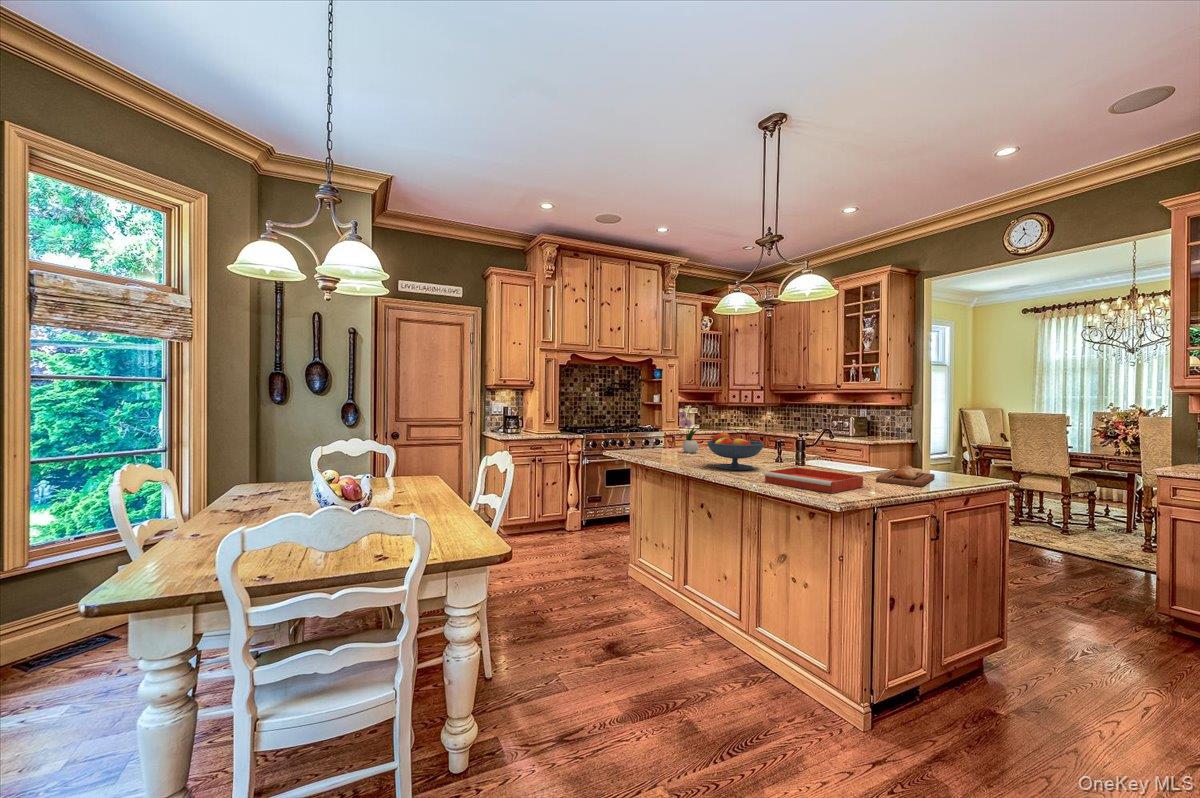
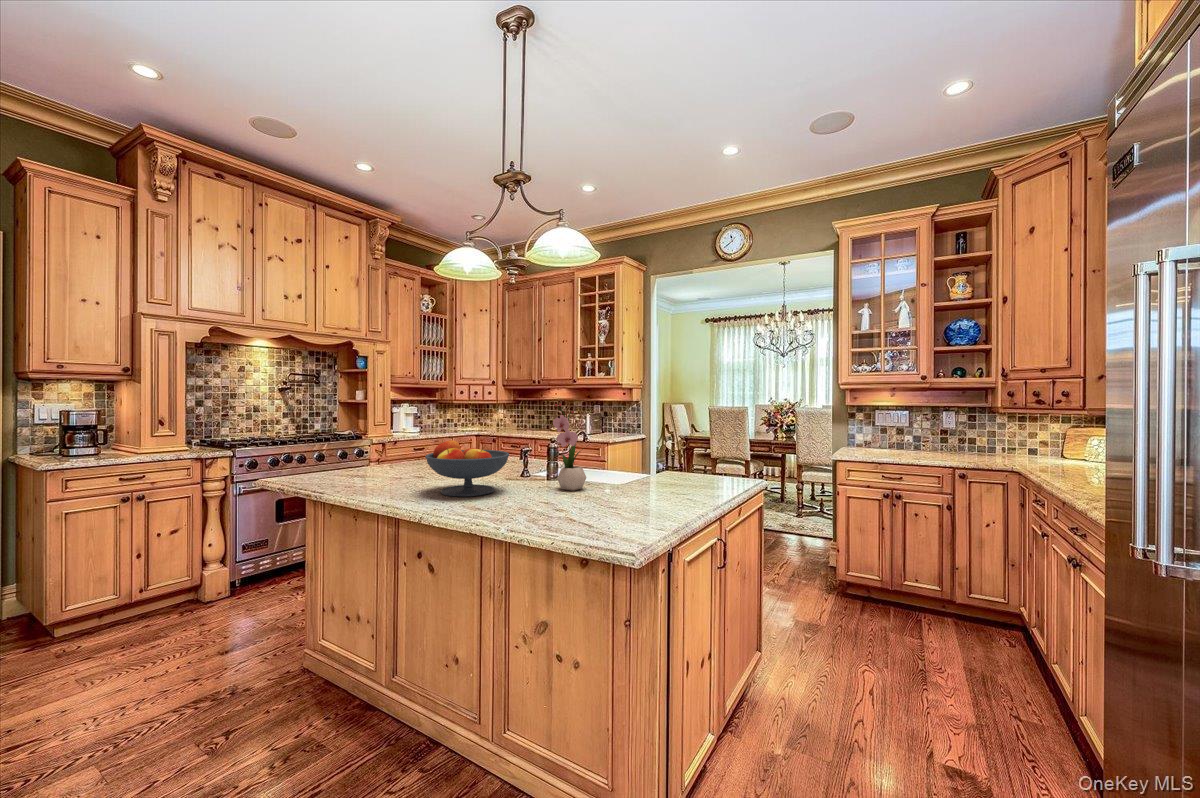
flower arrangement: present [679,404,700,453] -> present [553,404,586,491]
bread loaf: present [876,465,935,487] -> none [651,470,704,498]
tray: present [764,467,863,493] -> none [515,486,644,527]

